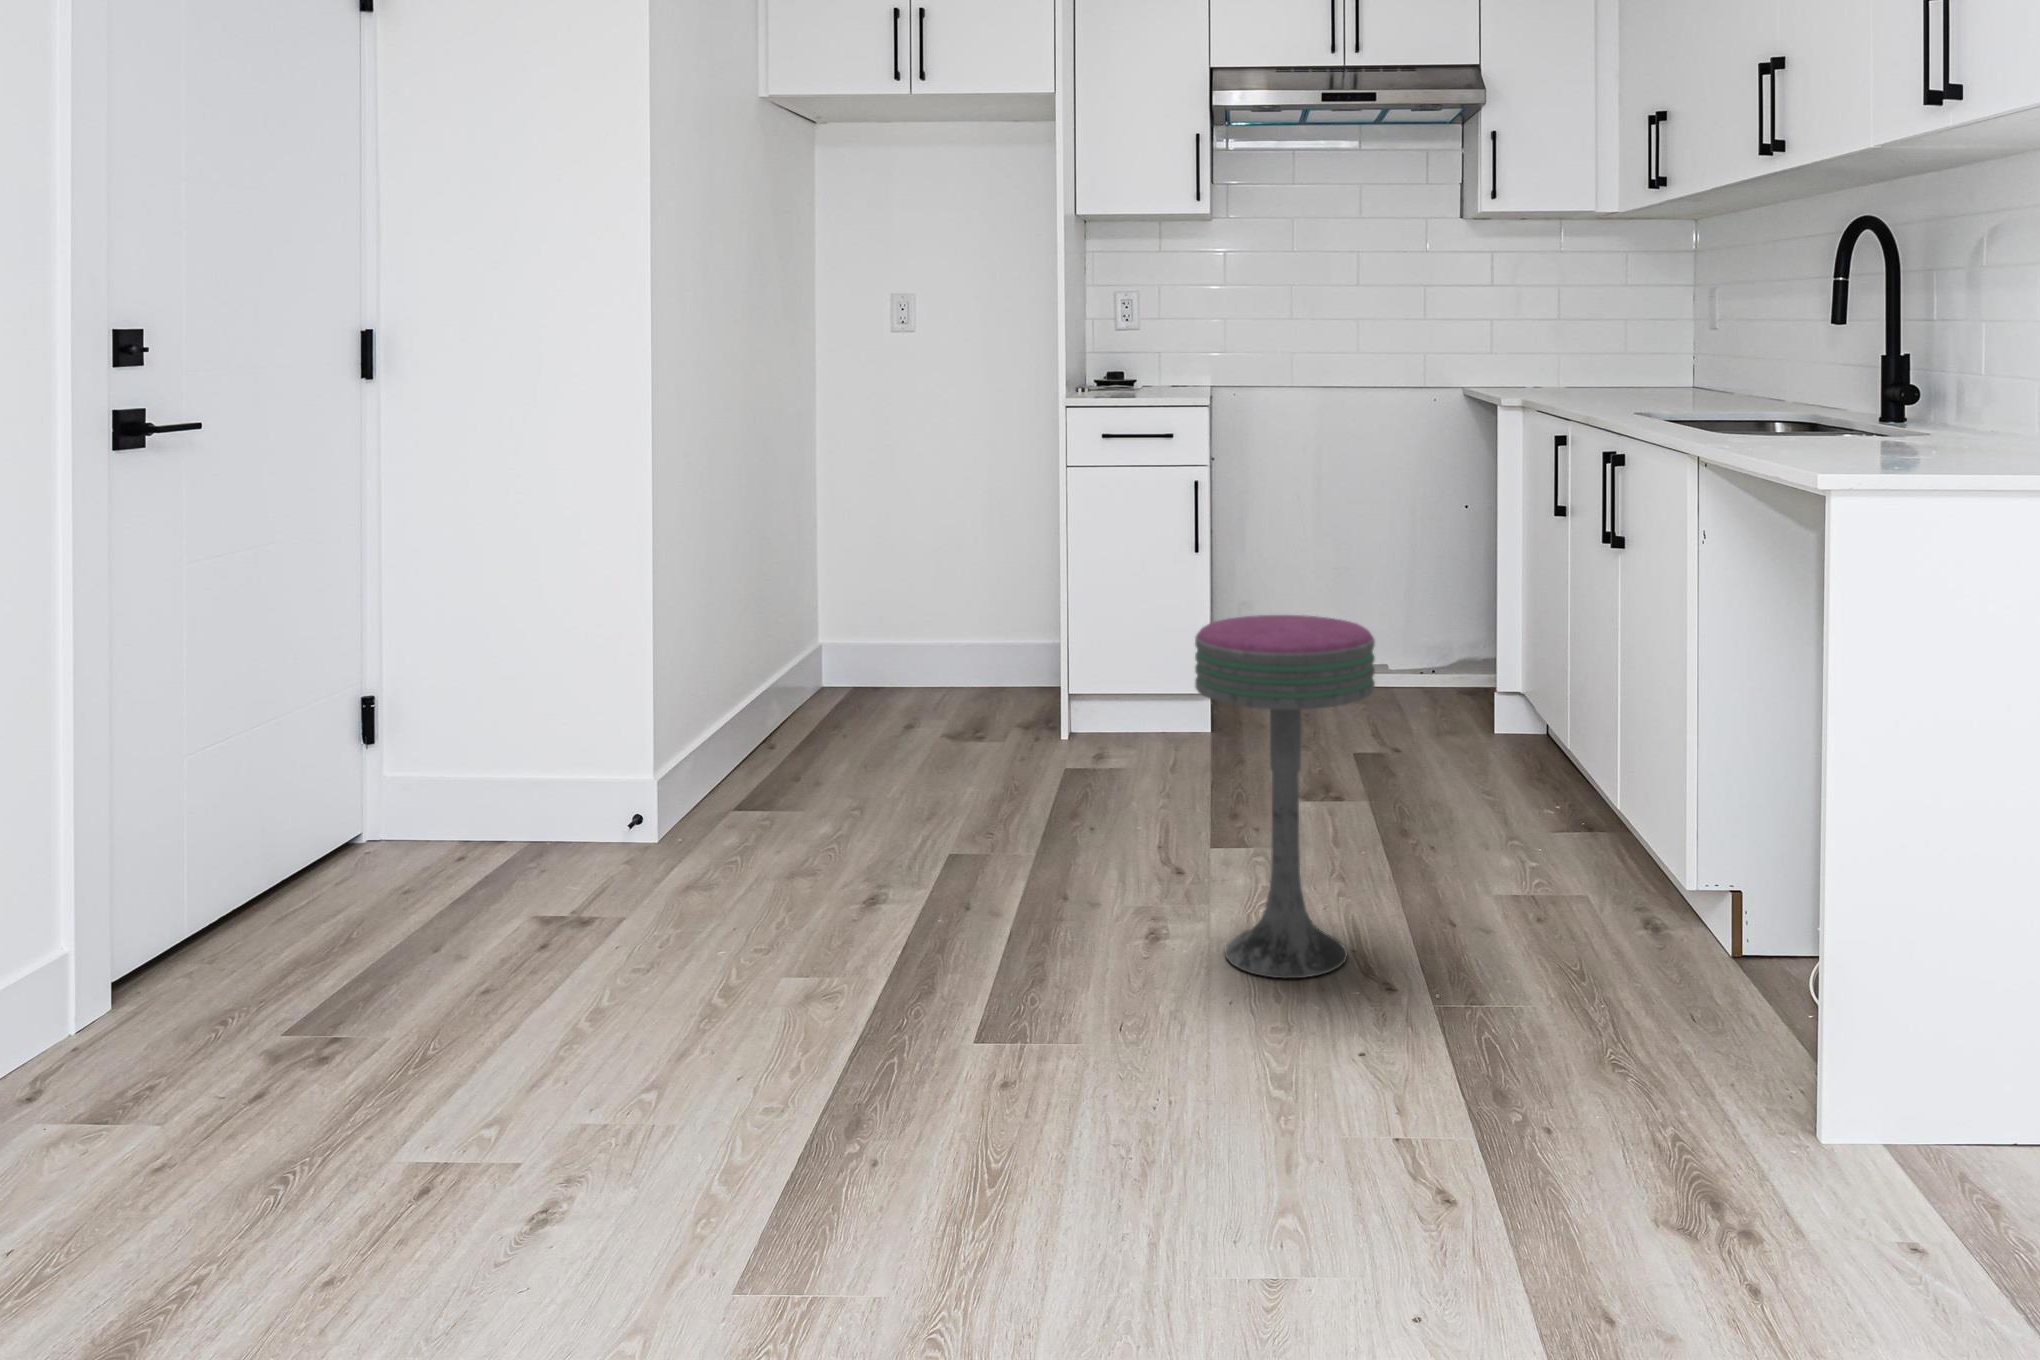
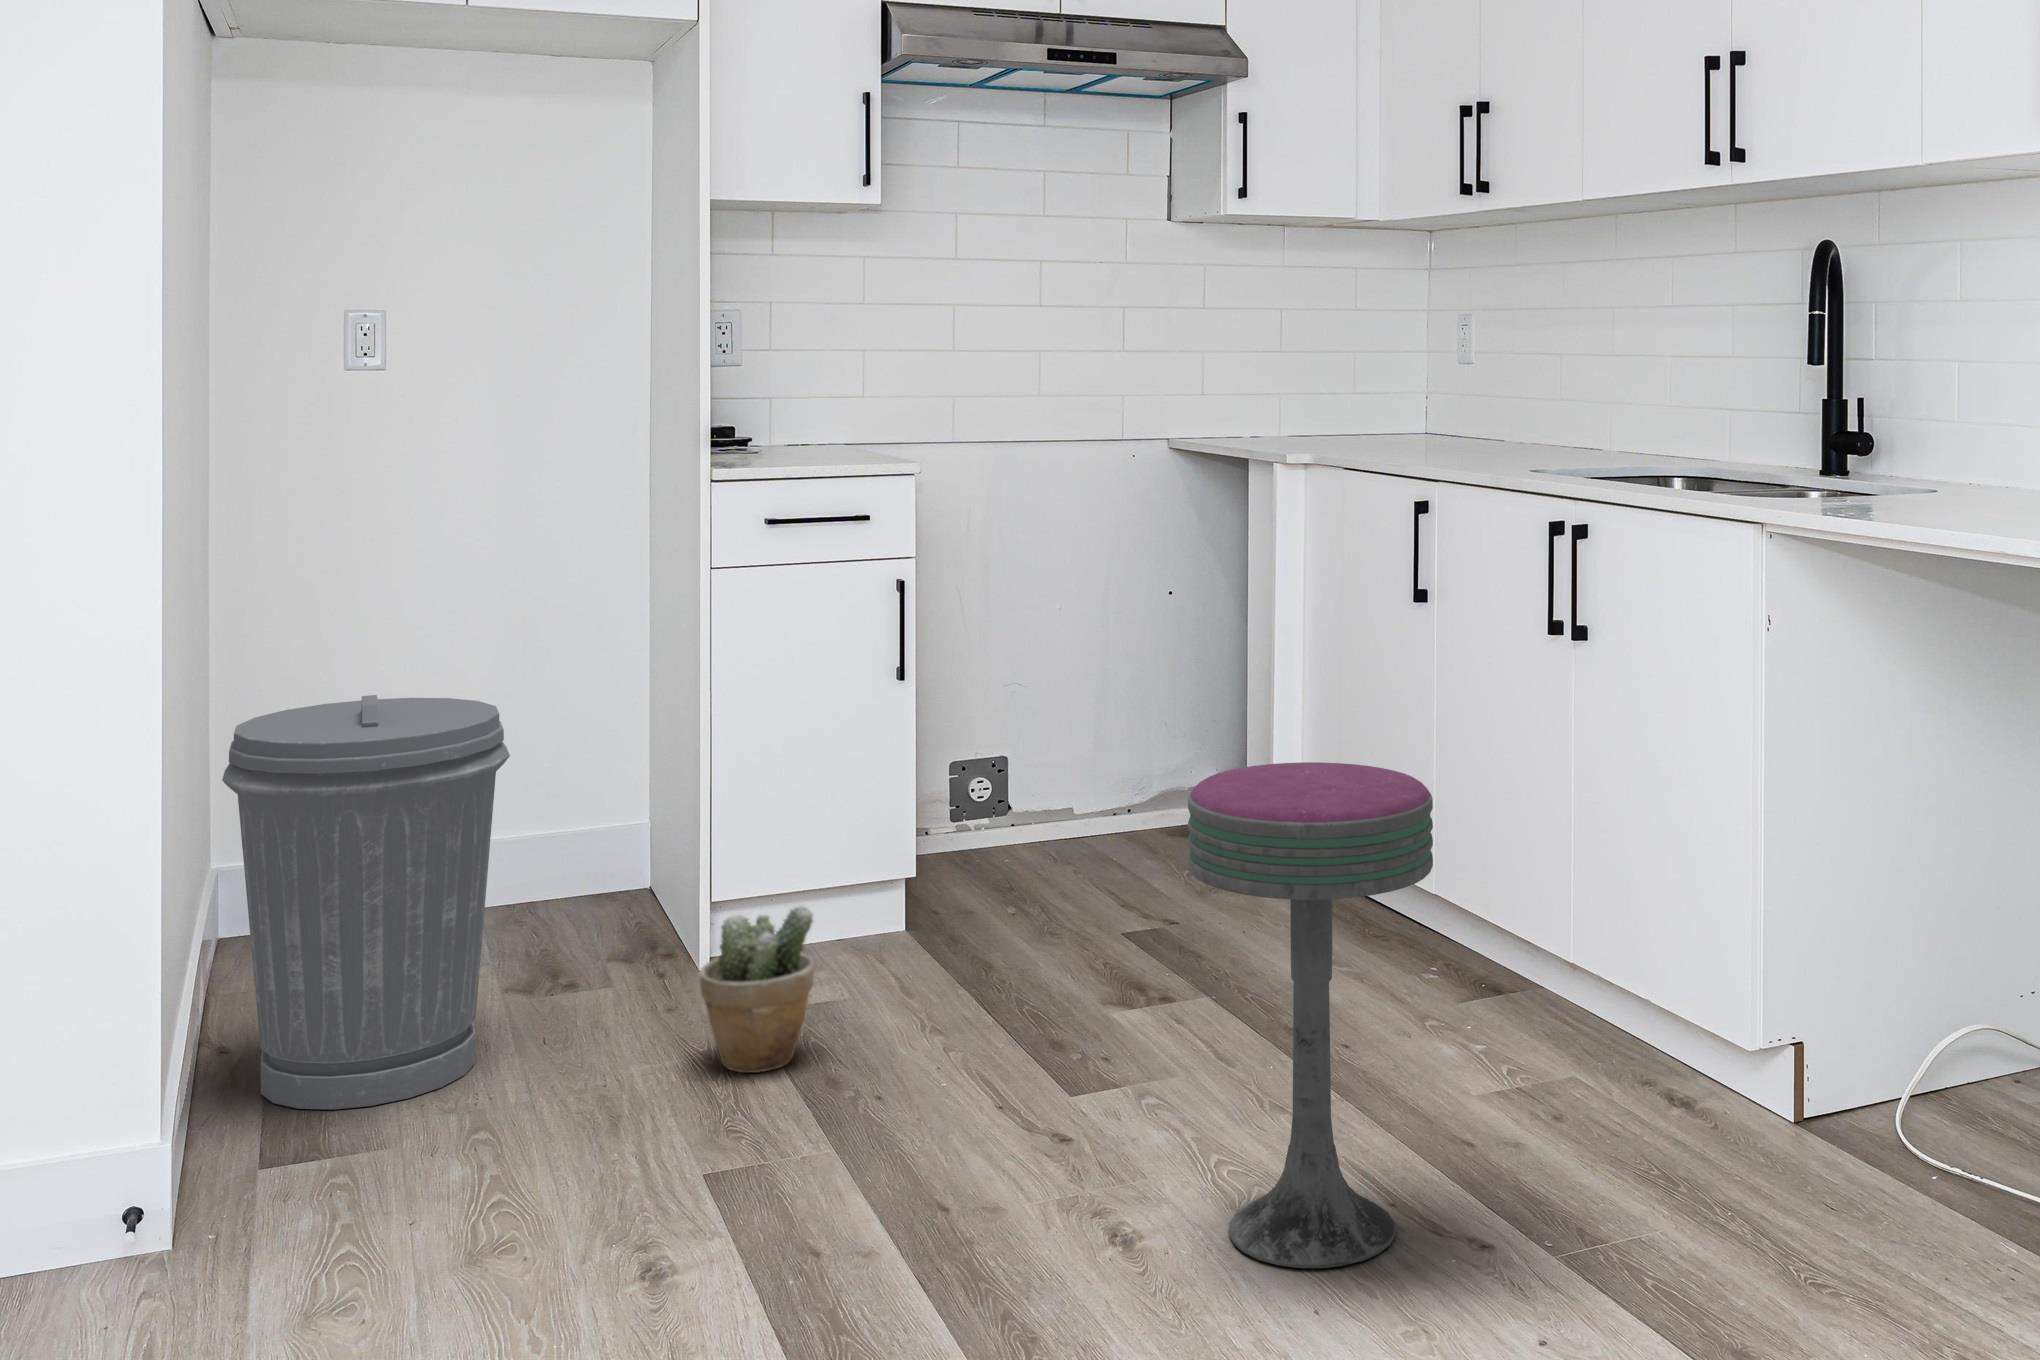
trash can: none [742,534,911,789] -> present [222,695,510,1110]
potted plant: none [1004,696,1080,804] -> present [699,906,815,1073]

